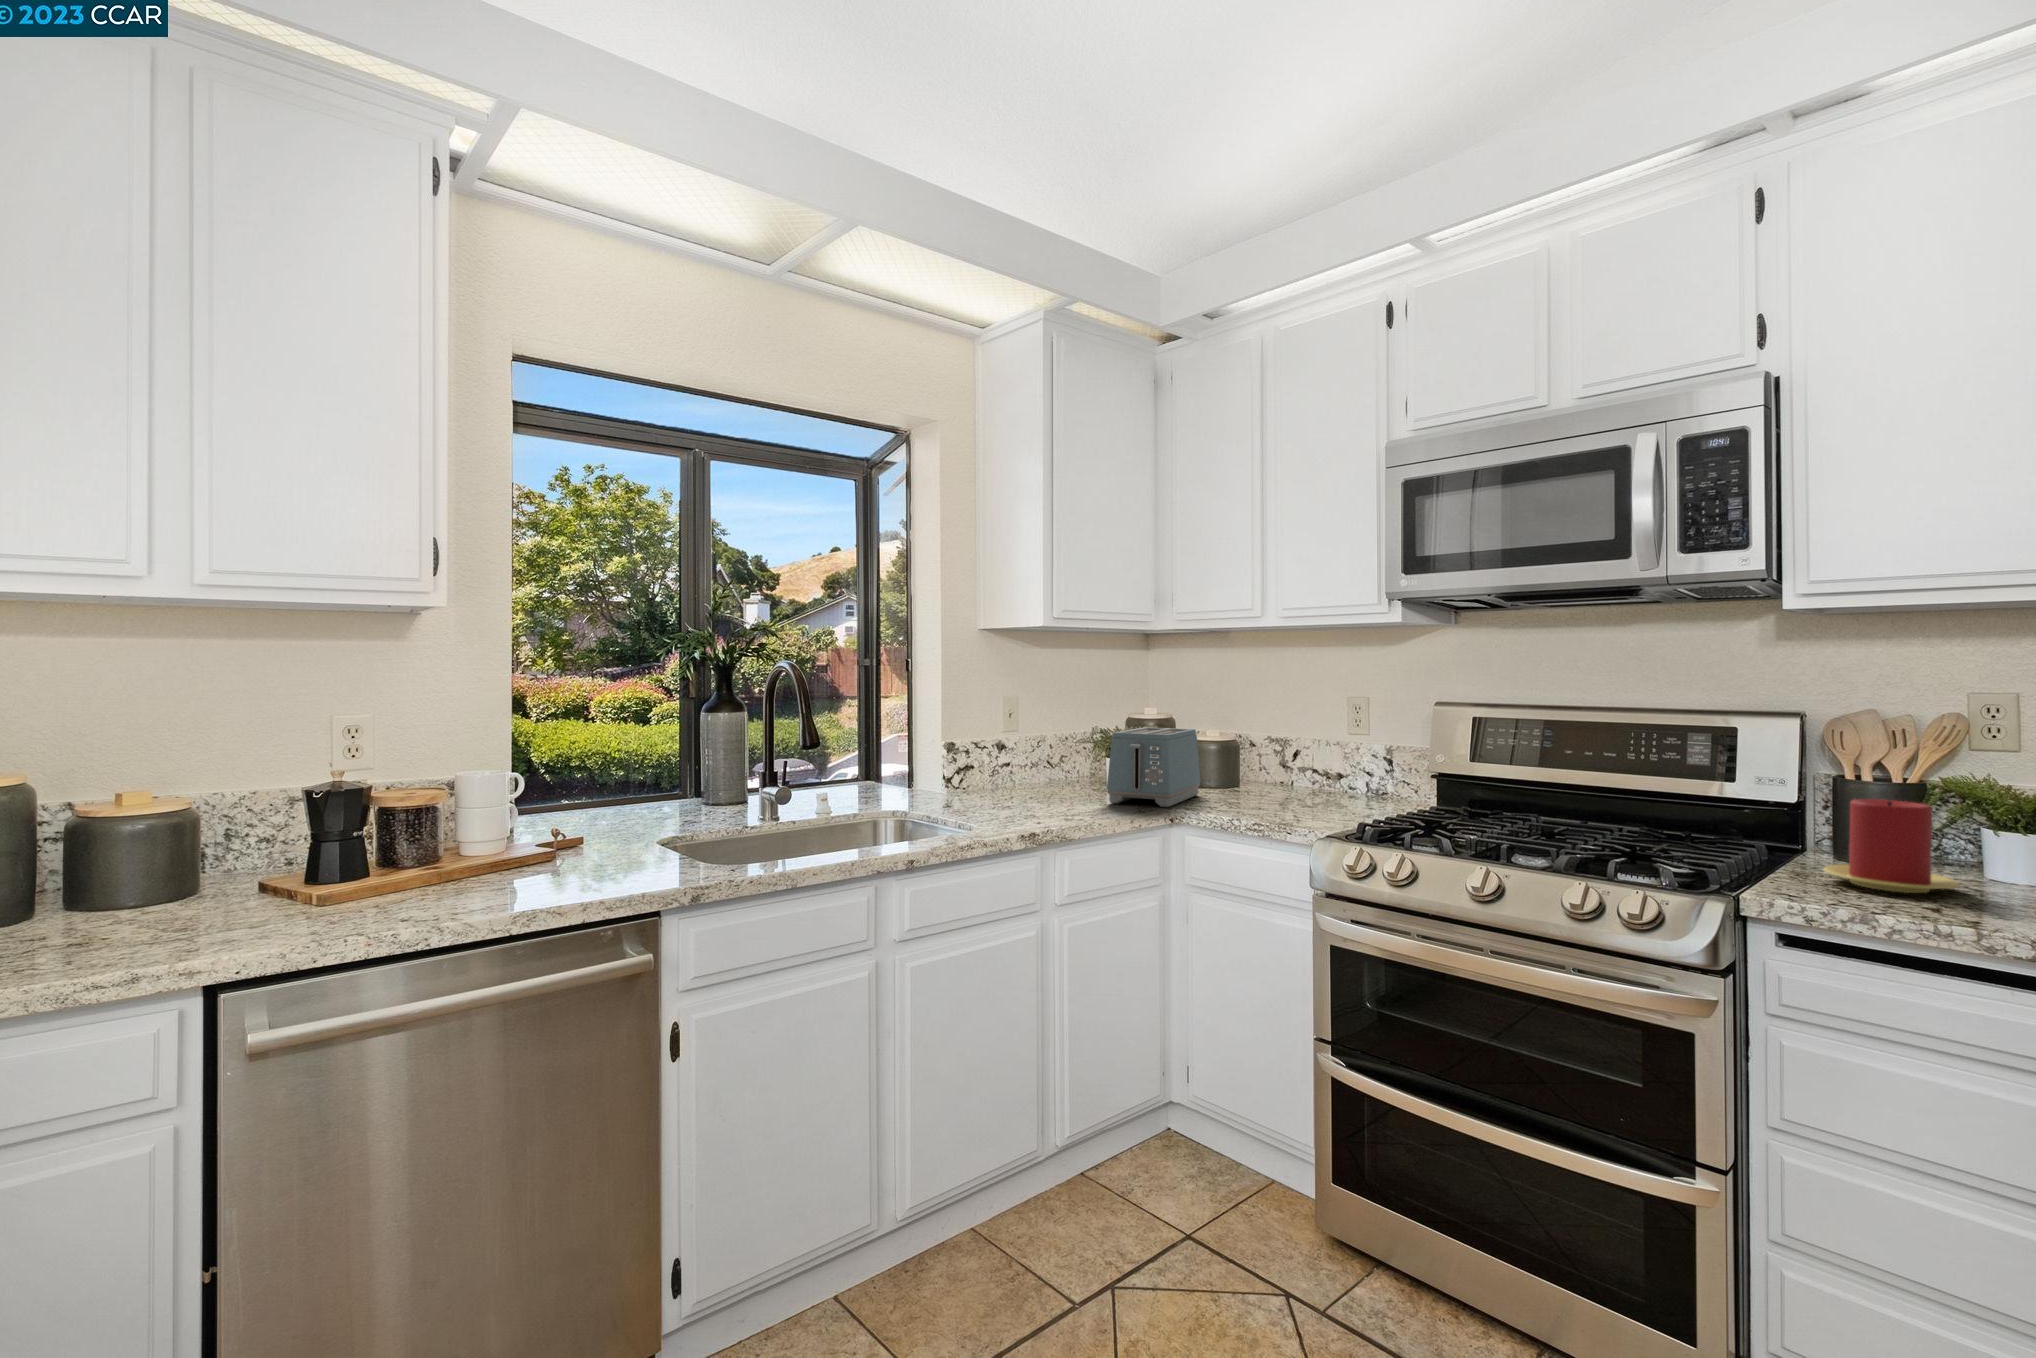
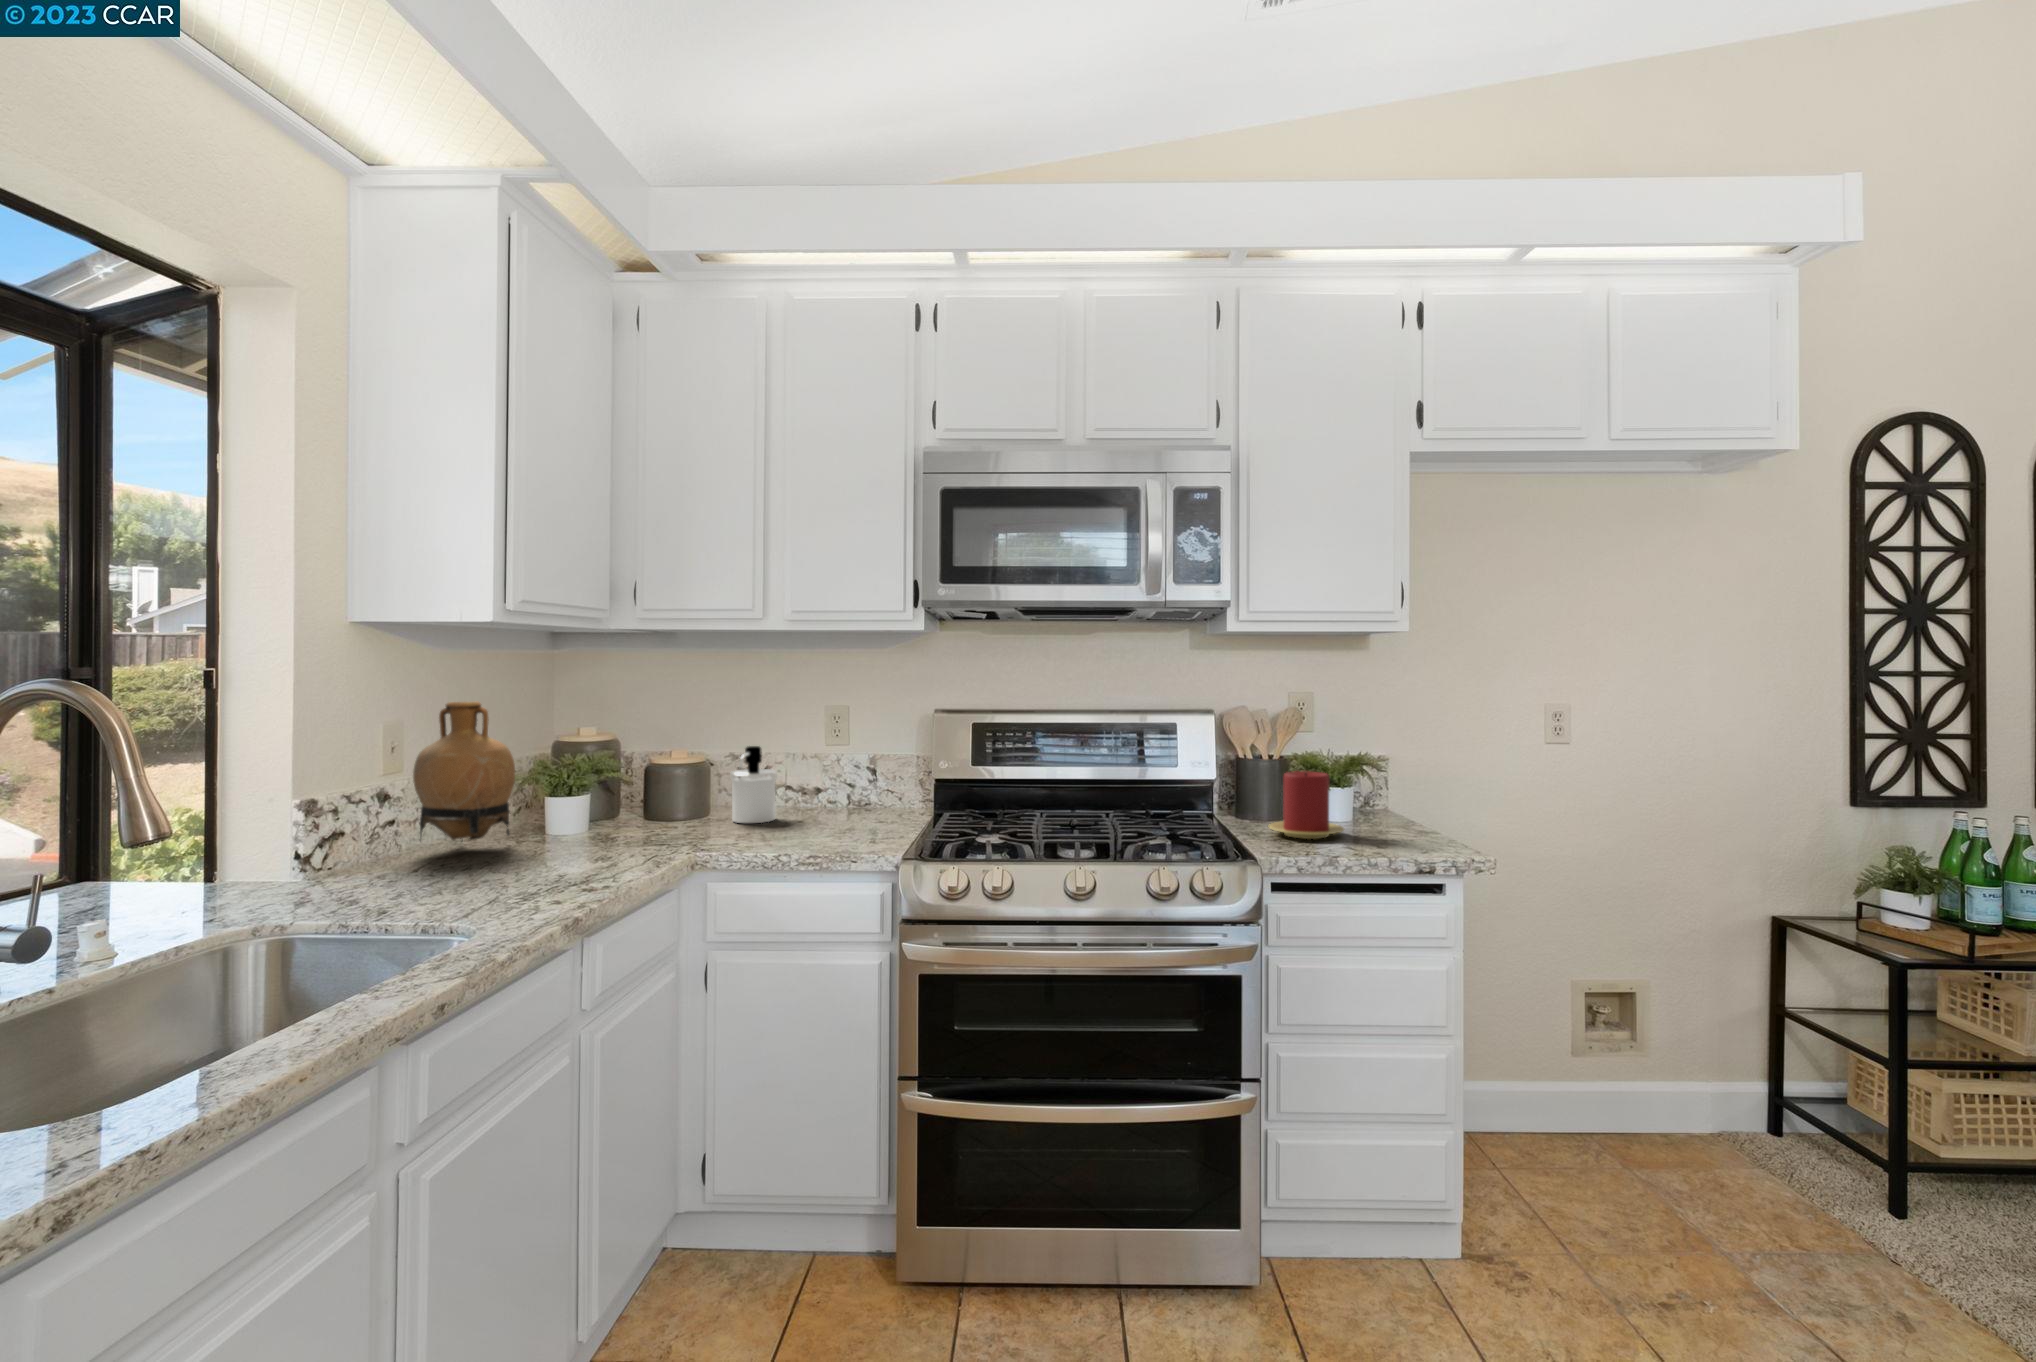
vase: none [1013,682,1078,786] -> present [413,701,515,840]
toaster: present [1107,727,1200,807] -> none [598,752,688,856]
soap dispenser: none [1241,729,1286,797] -> present [730,746,777,823]

